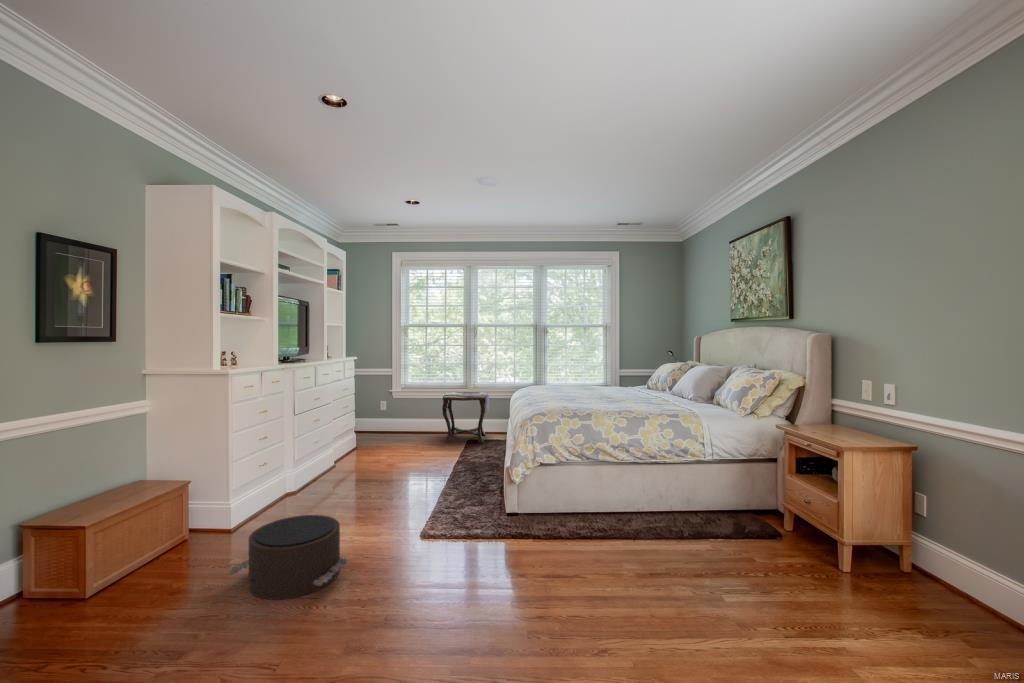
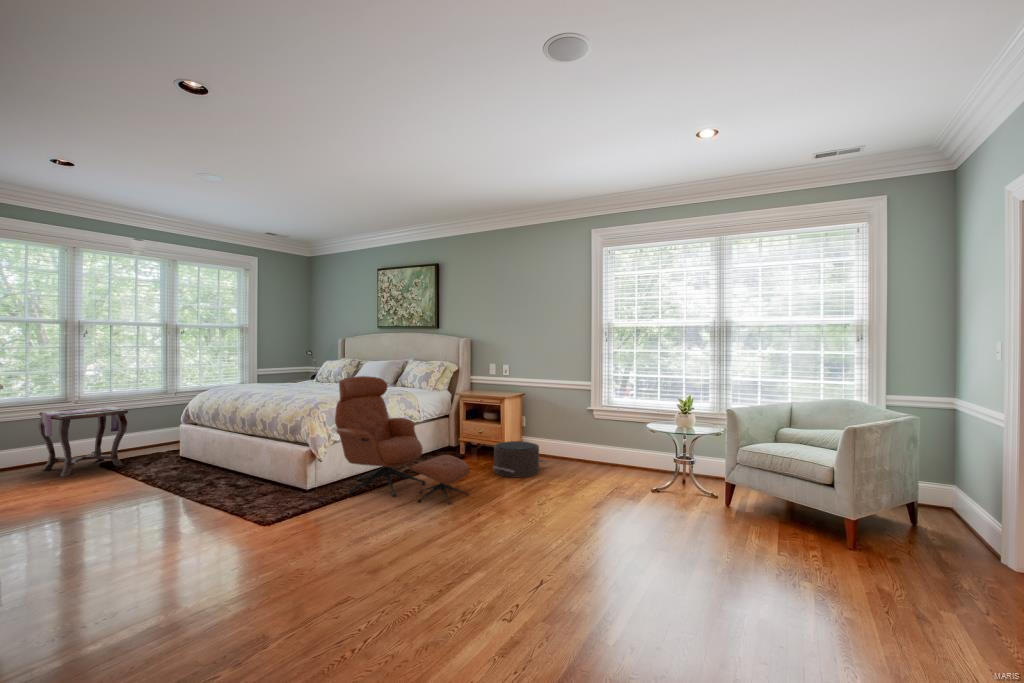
lounge chair: none [526,385,655,615] -> present [335,376,469,505]
pouf: present [228,515,347,600] -> present [493,441,547,478]

